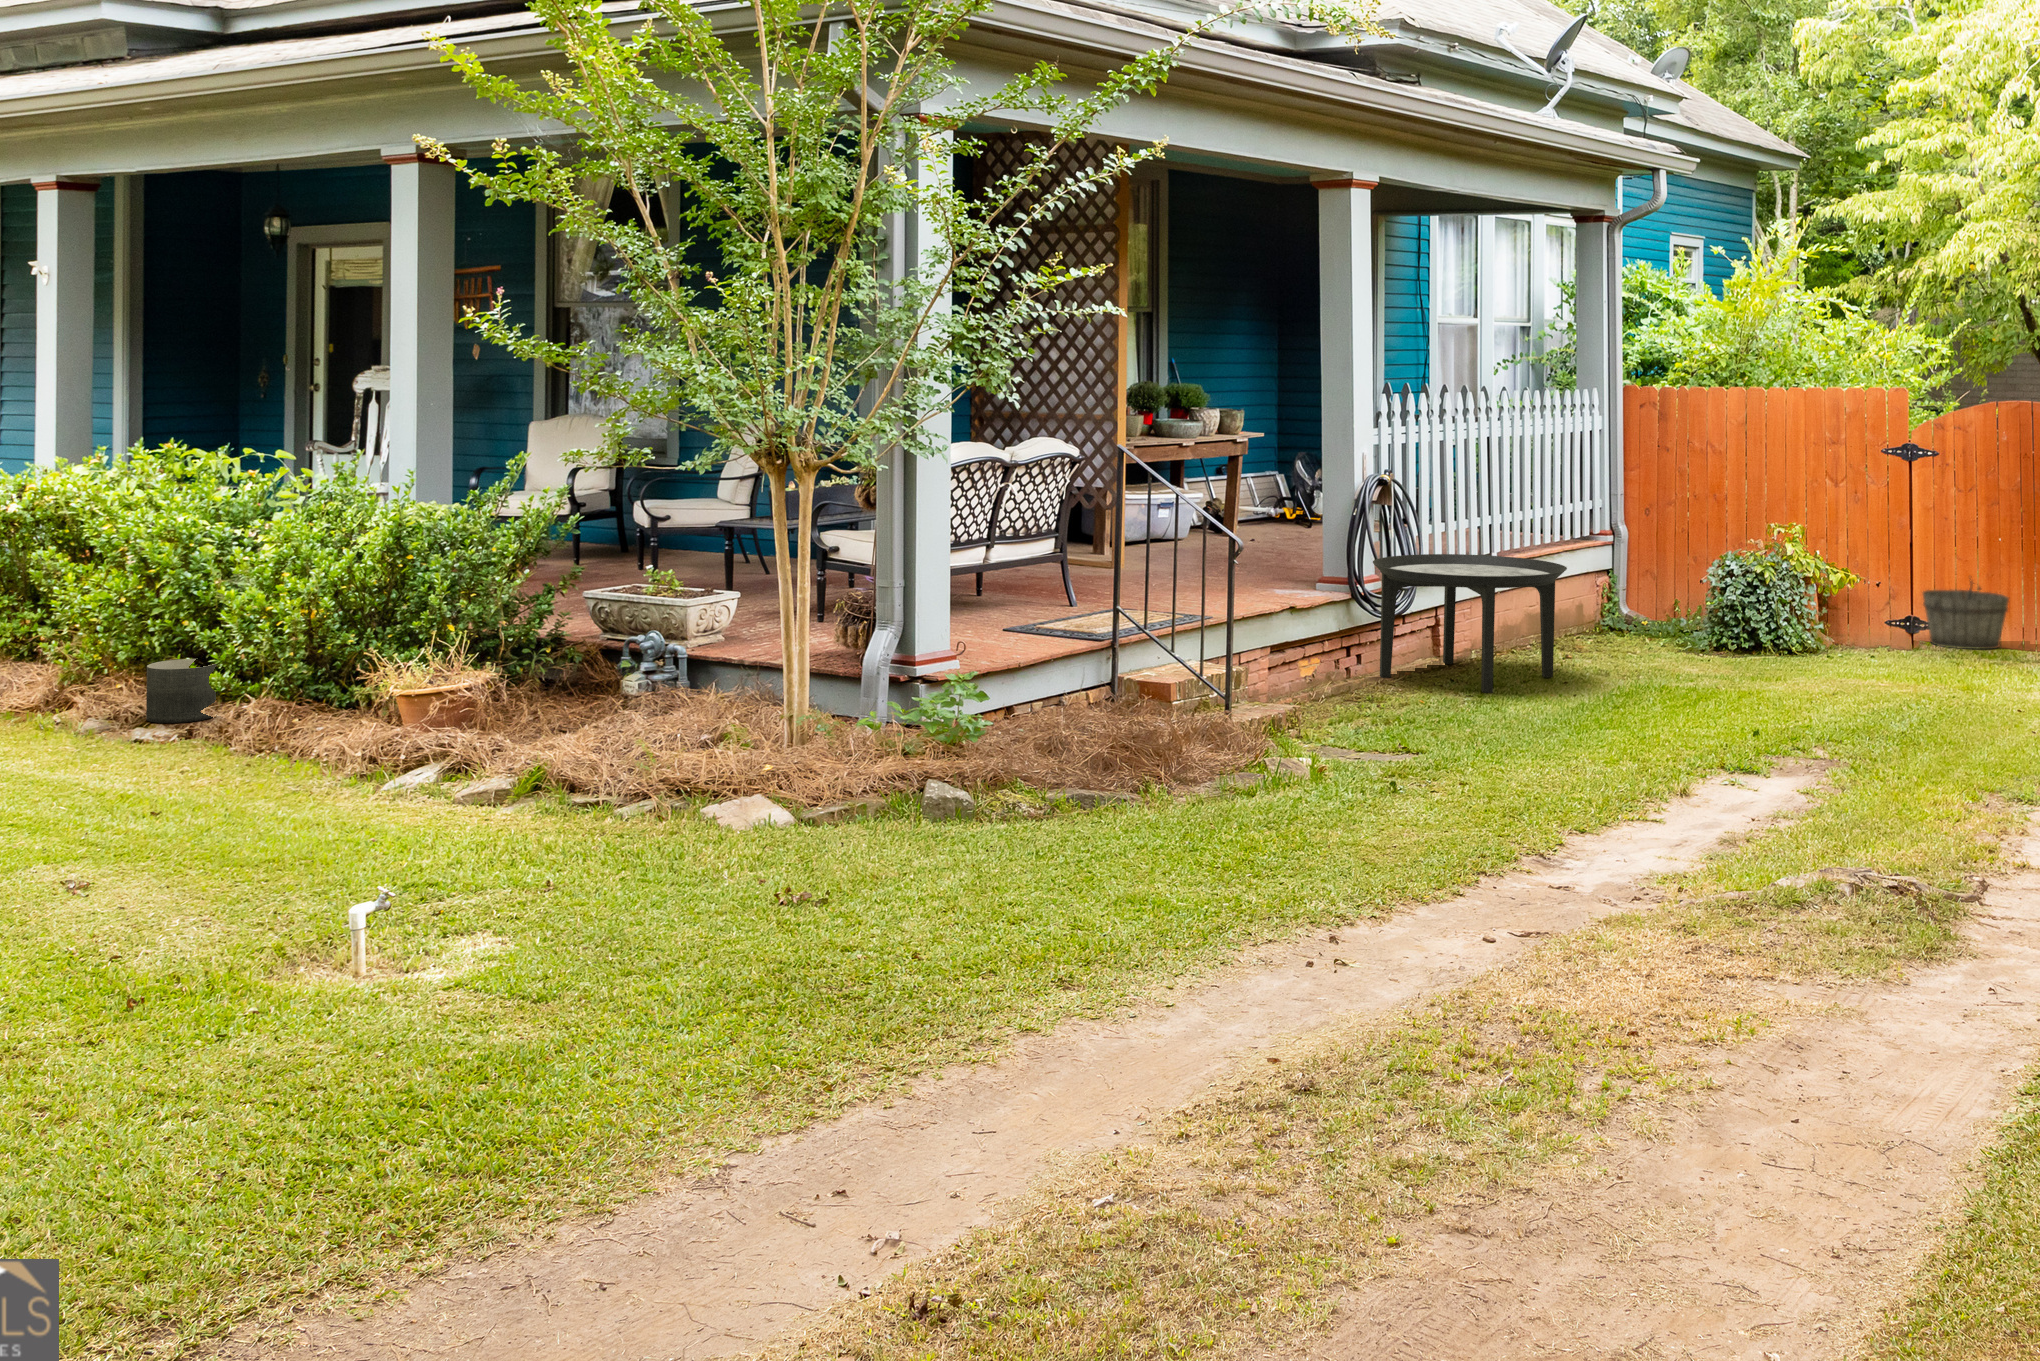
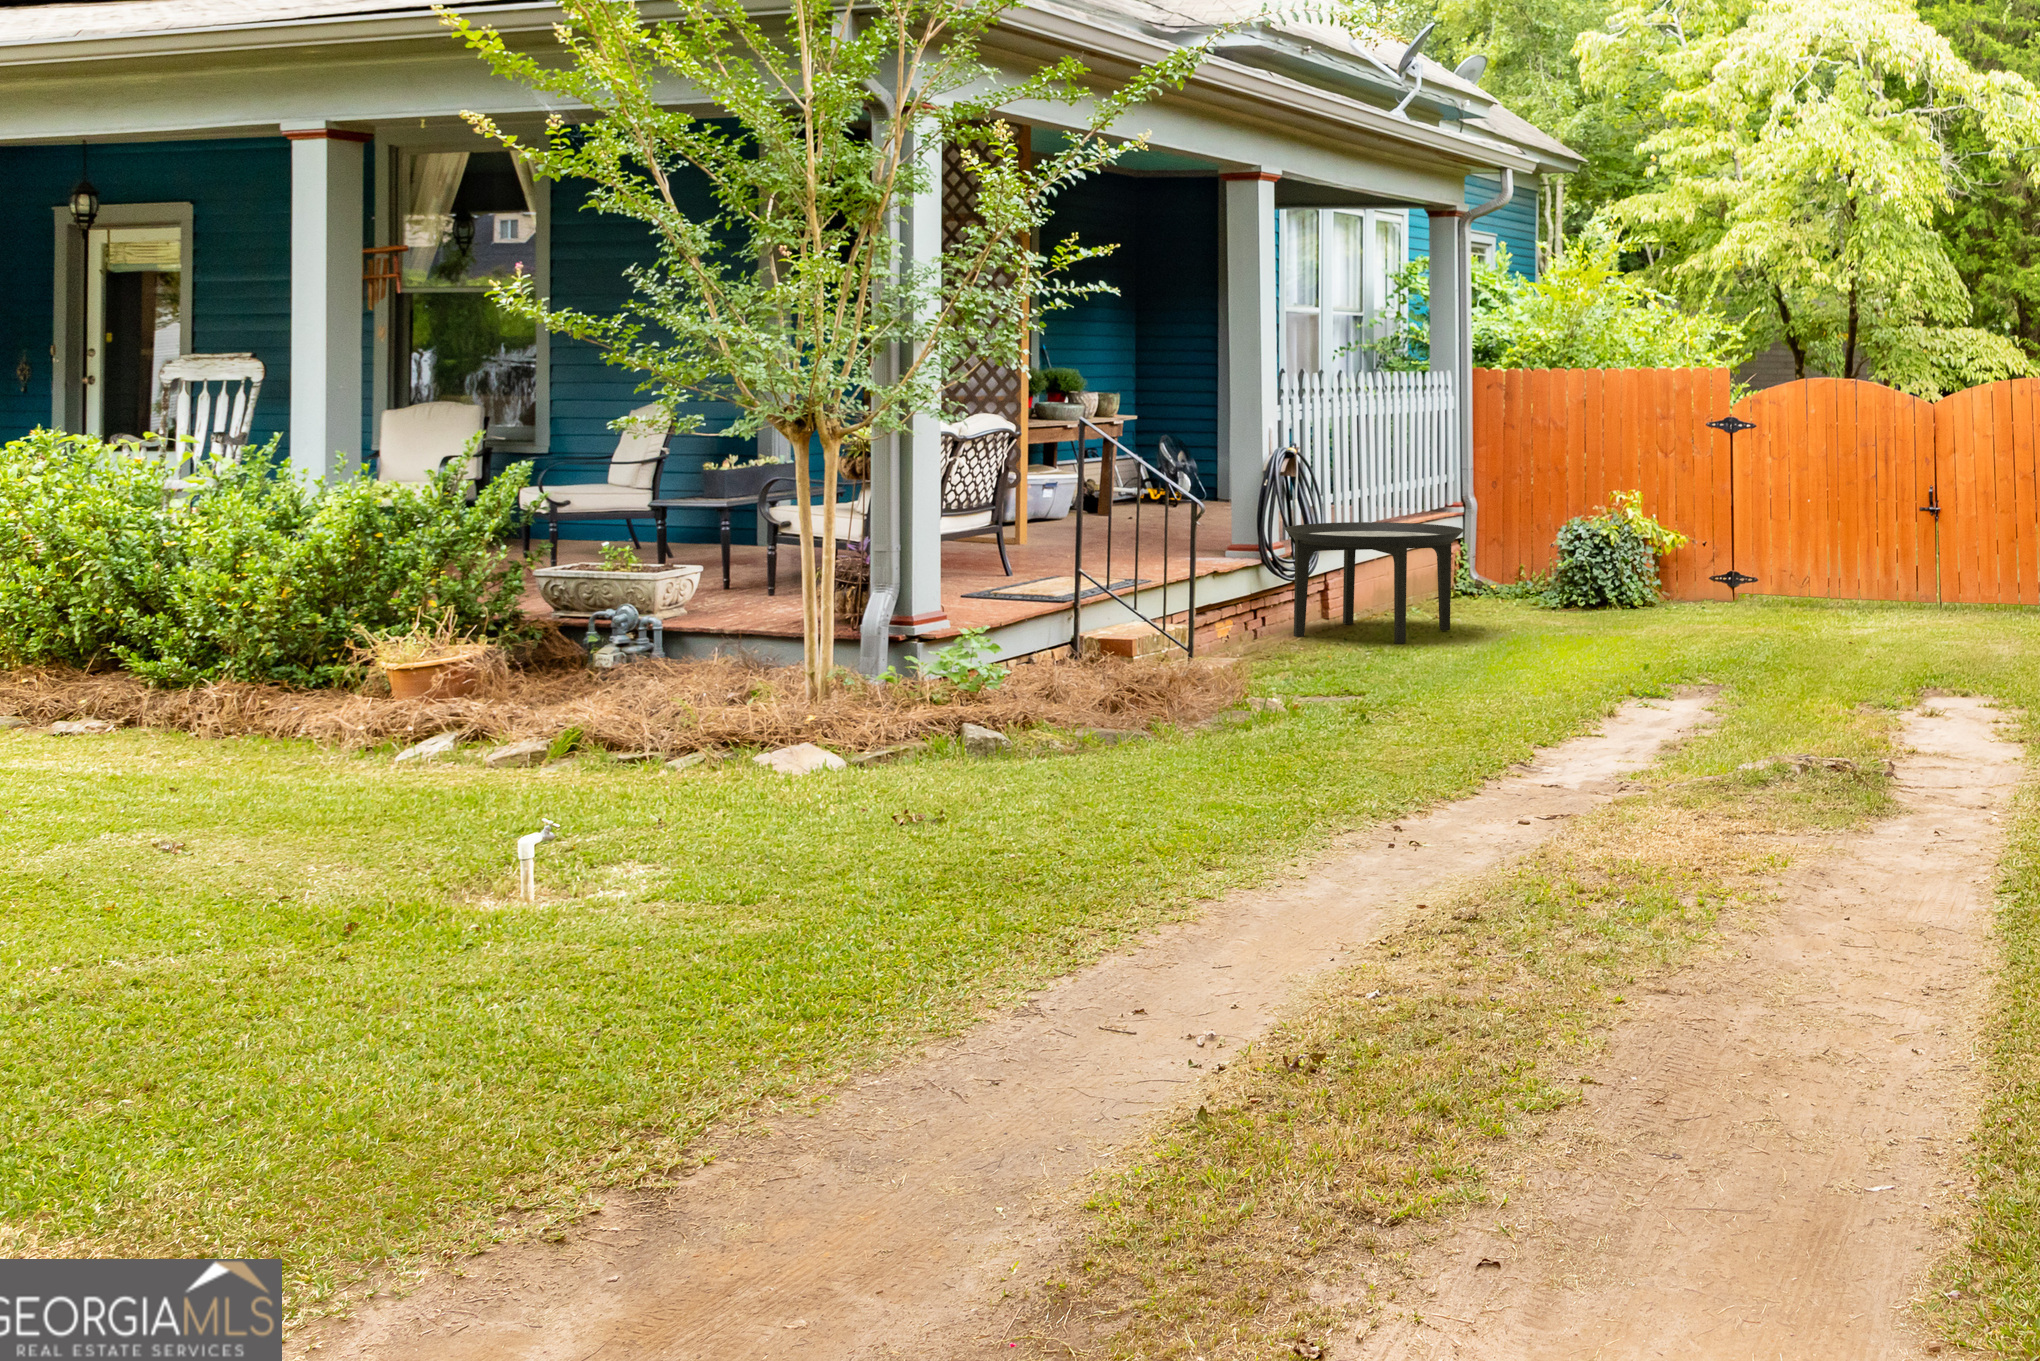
wooden bucket: present [1923,579,2009,649] -> none [1744,533,1817,597]
planter: present [146,659,216,723] -> none [43,657,124,724]

